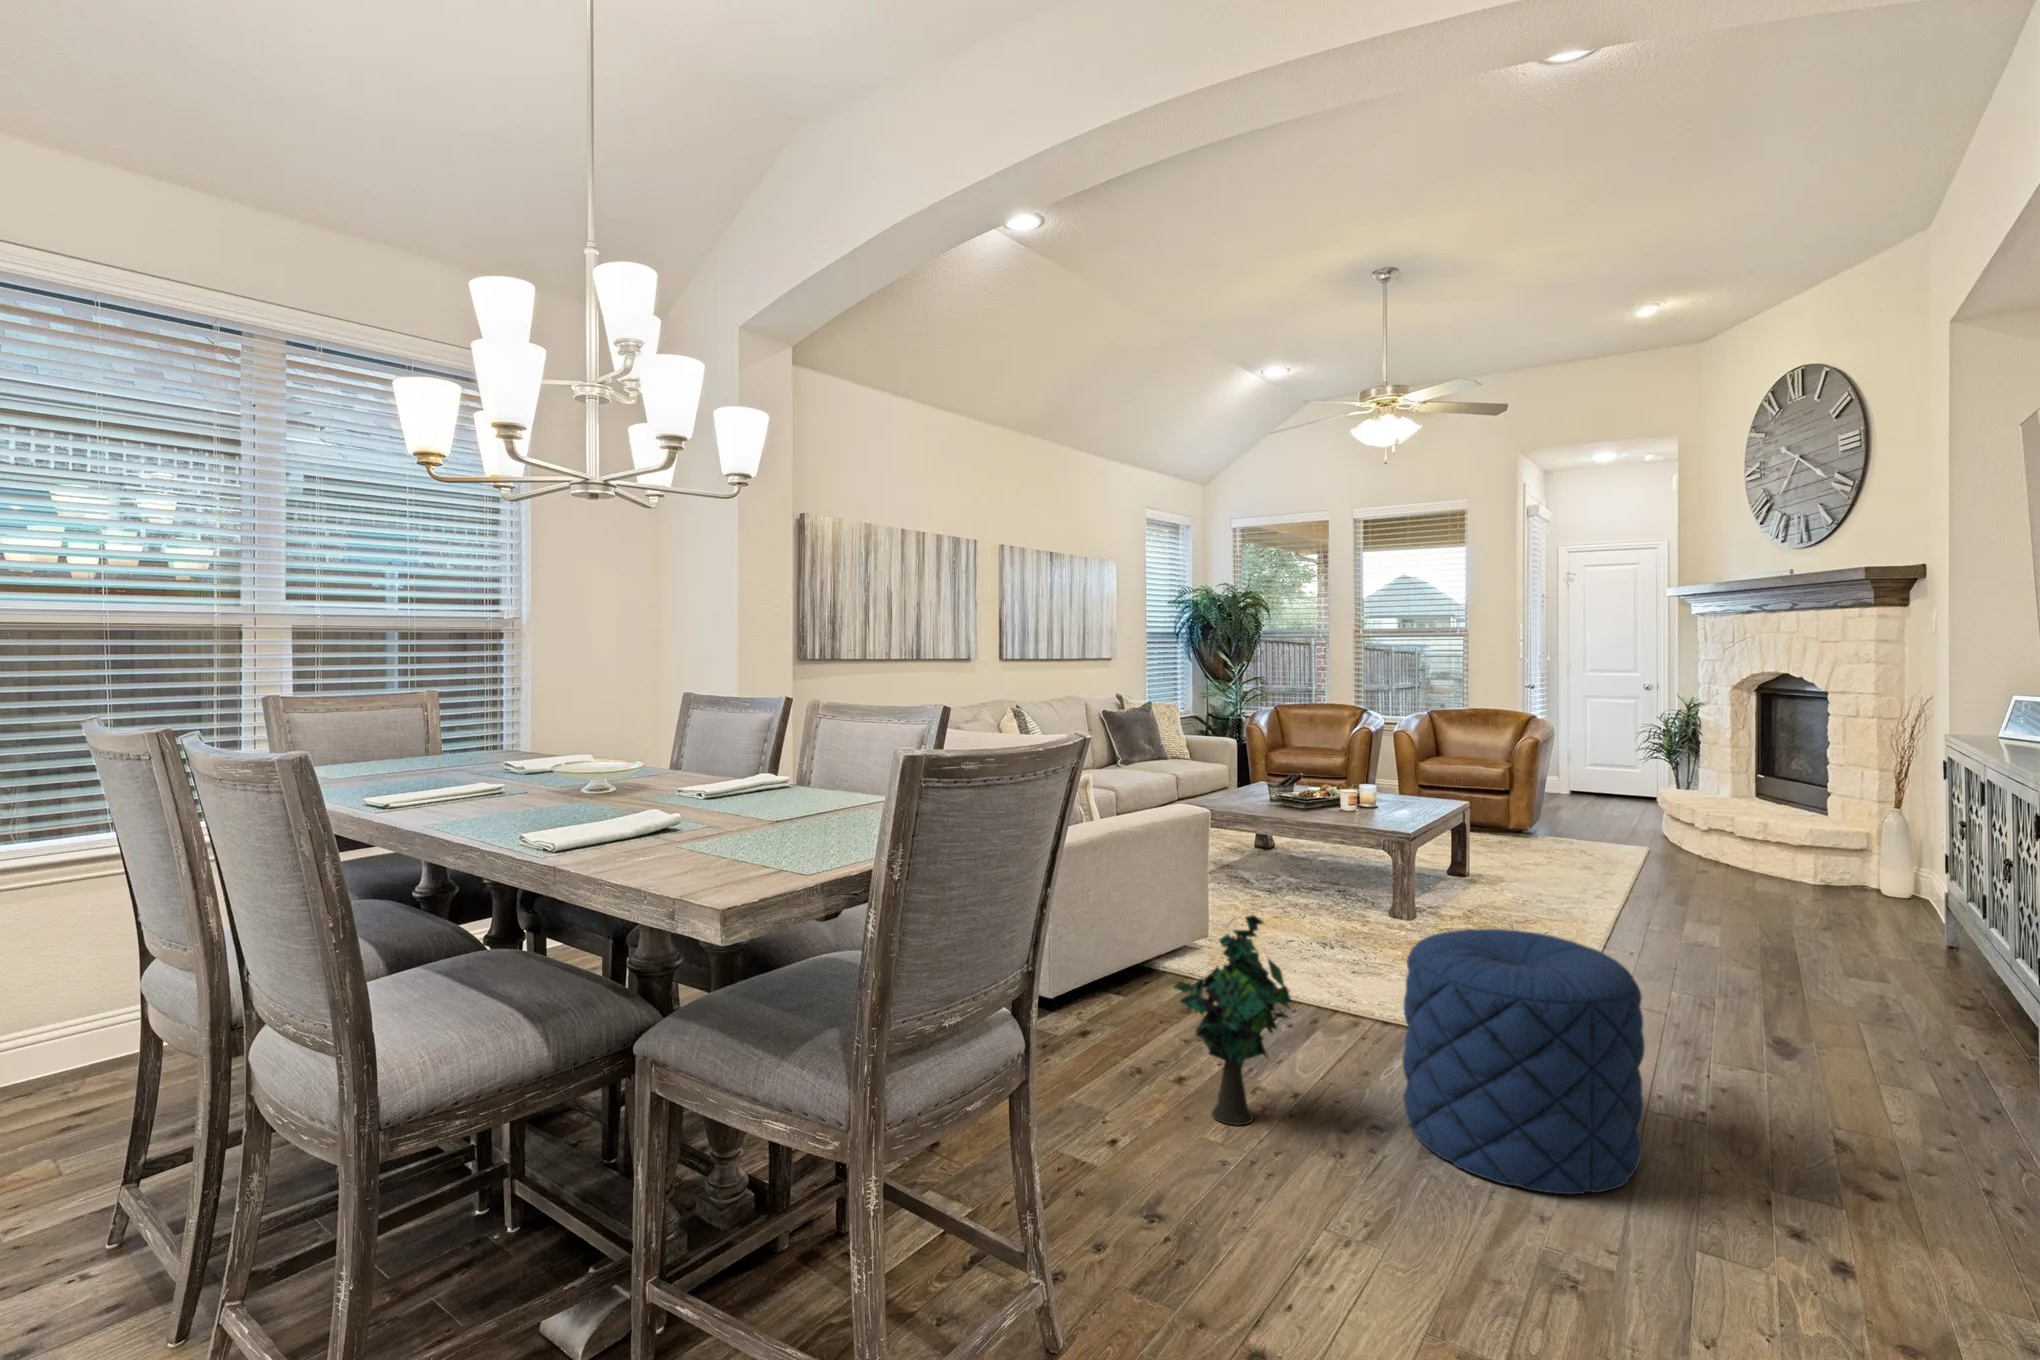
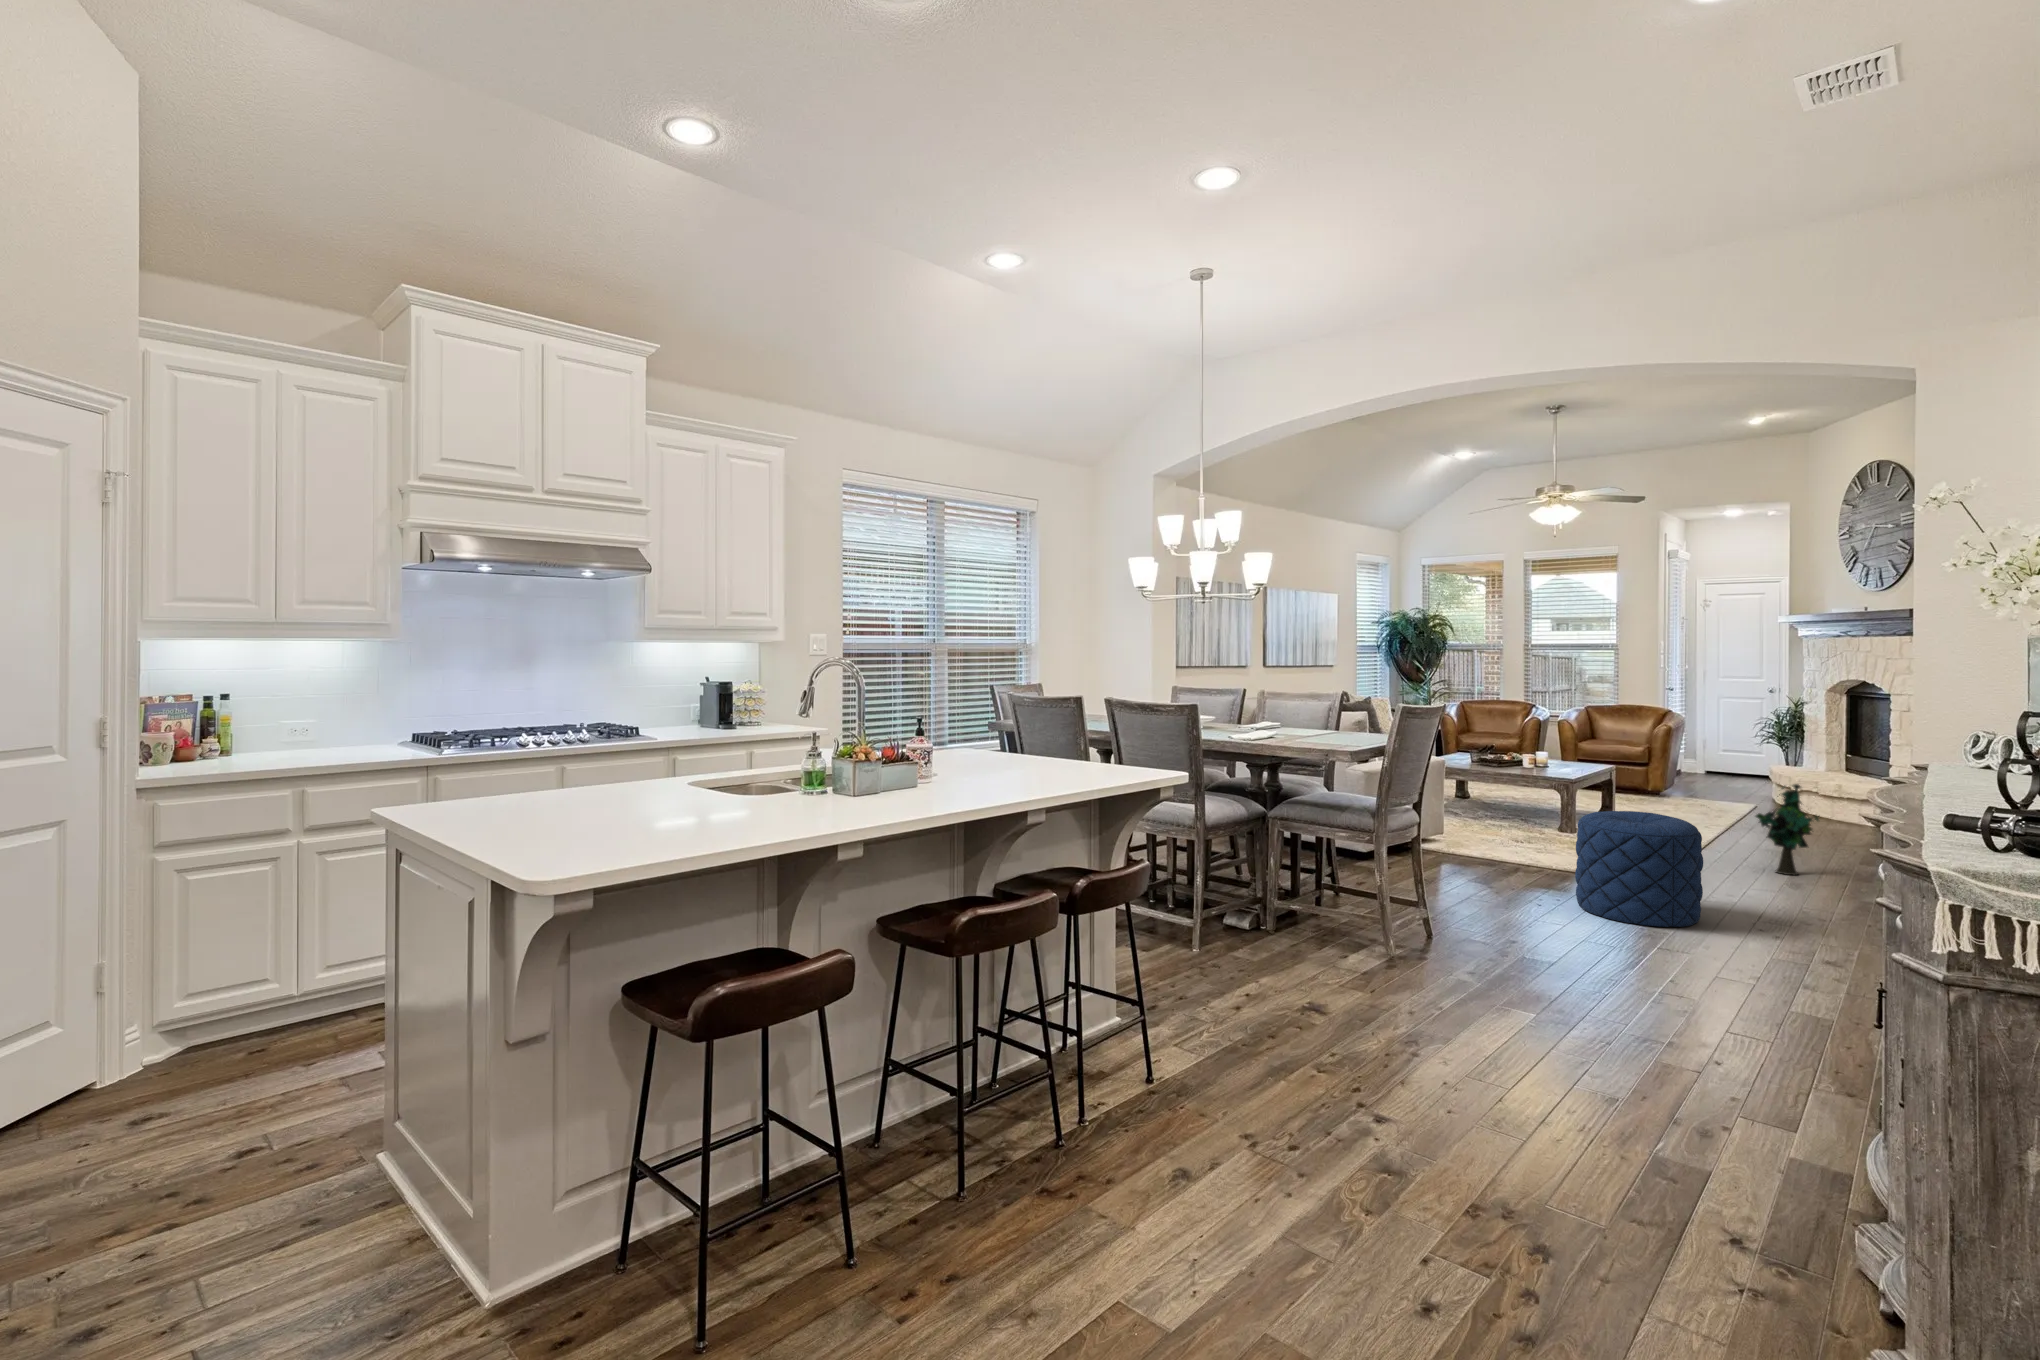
decorative plant: present [1175,915,1291,1125] -> present [1756,784,1819,875]

